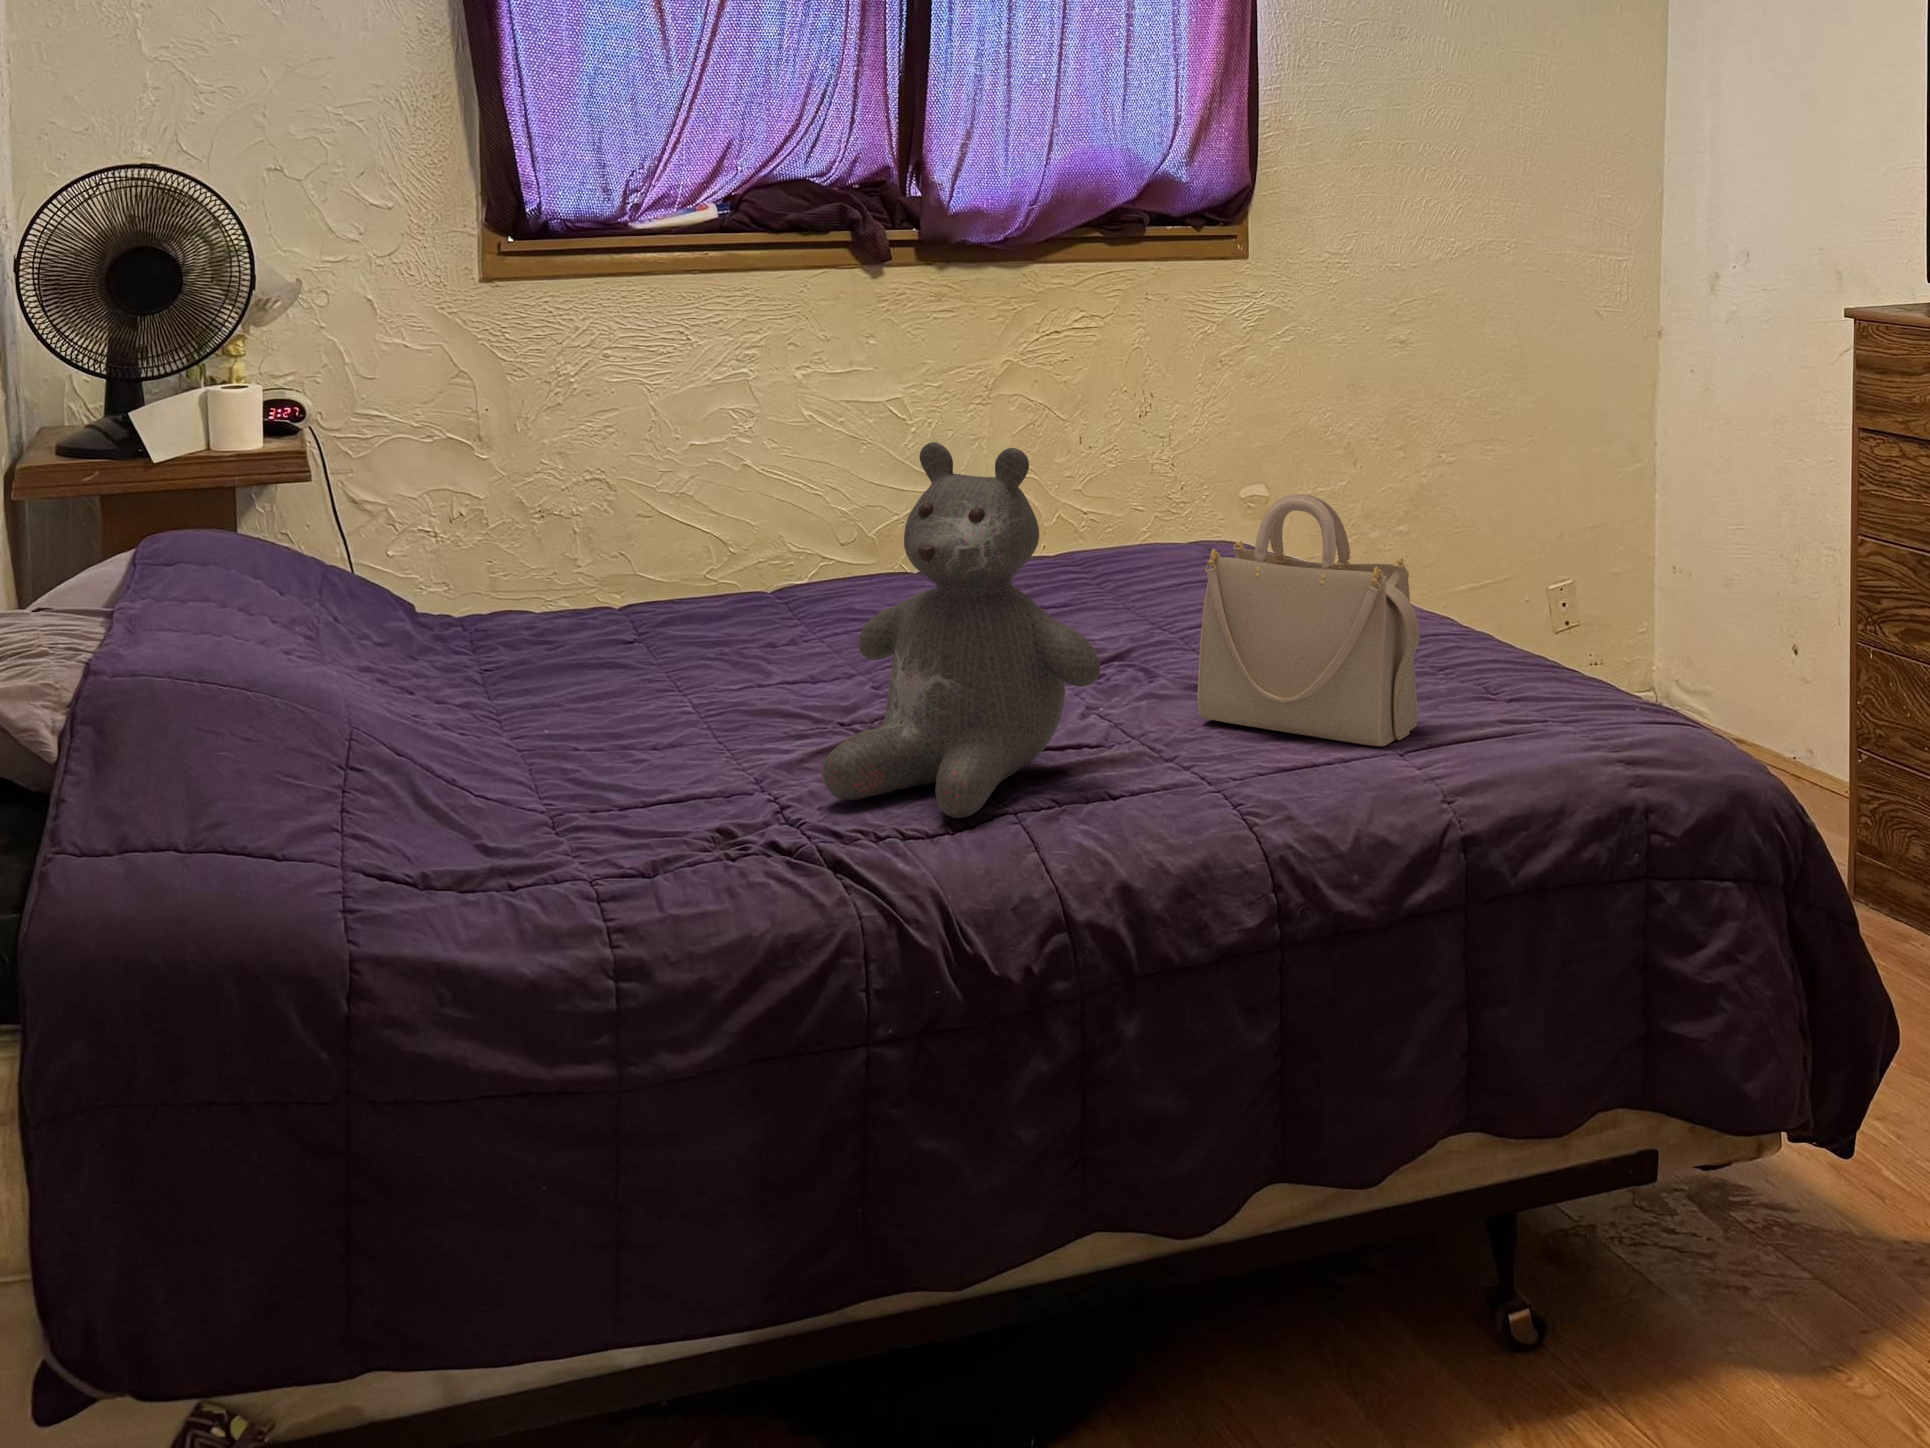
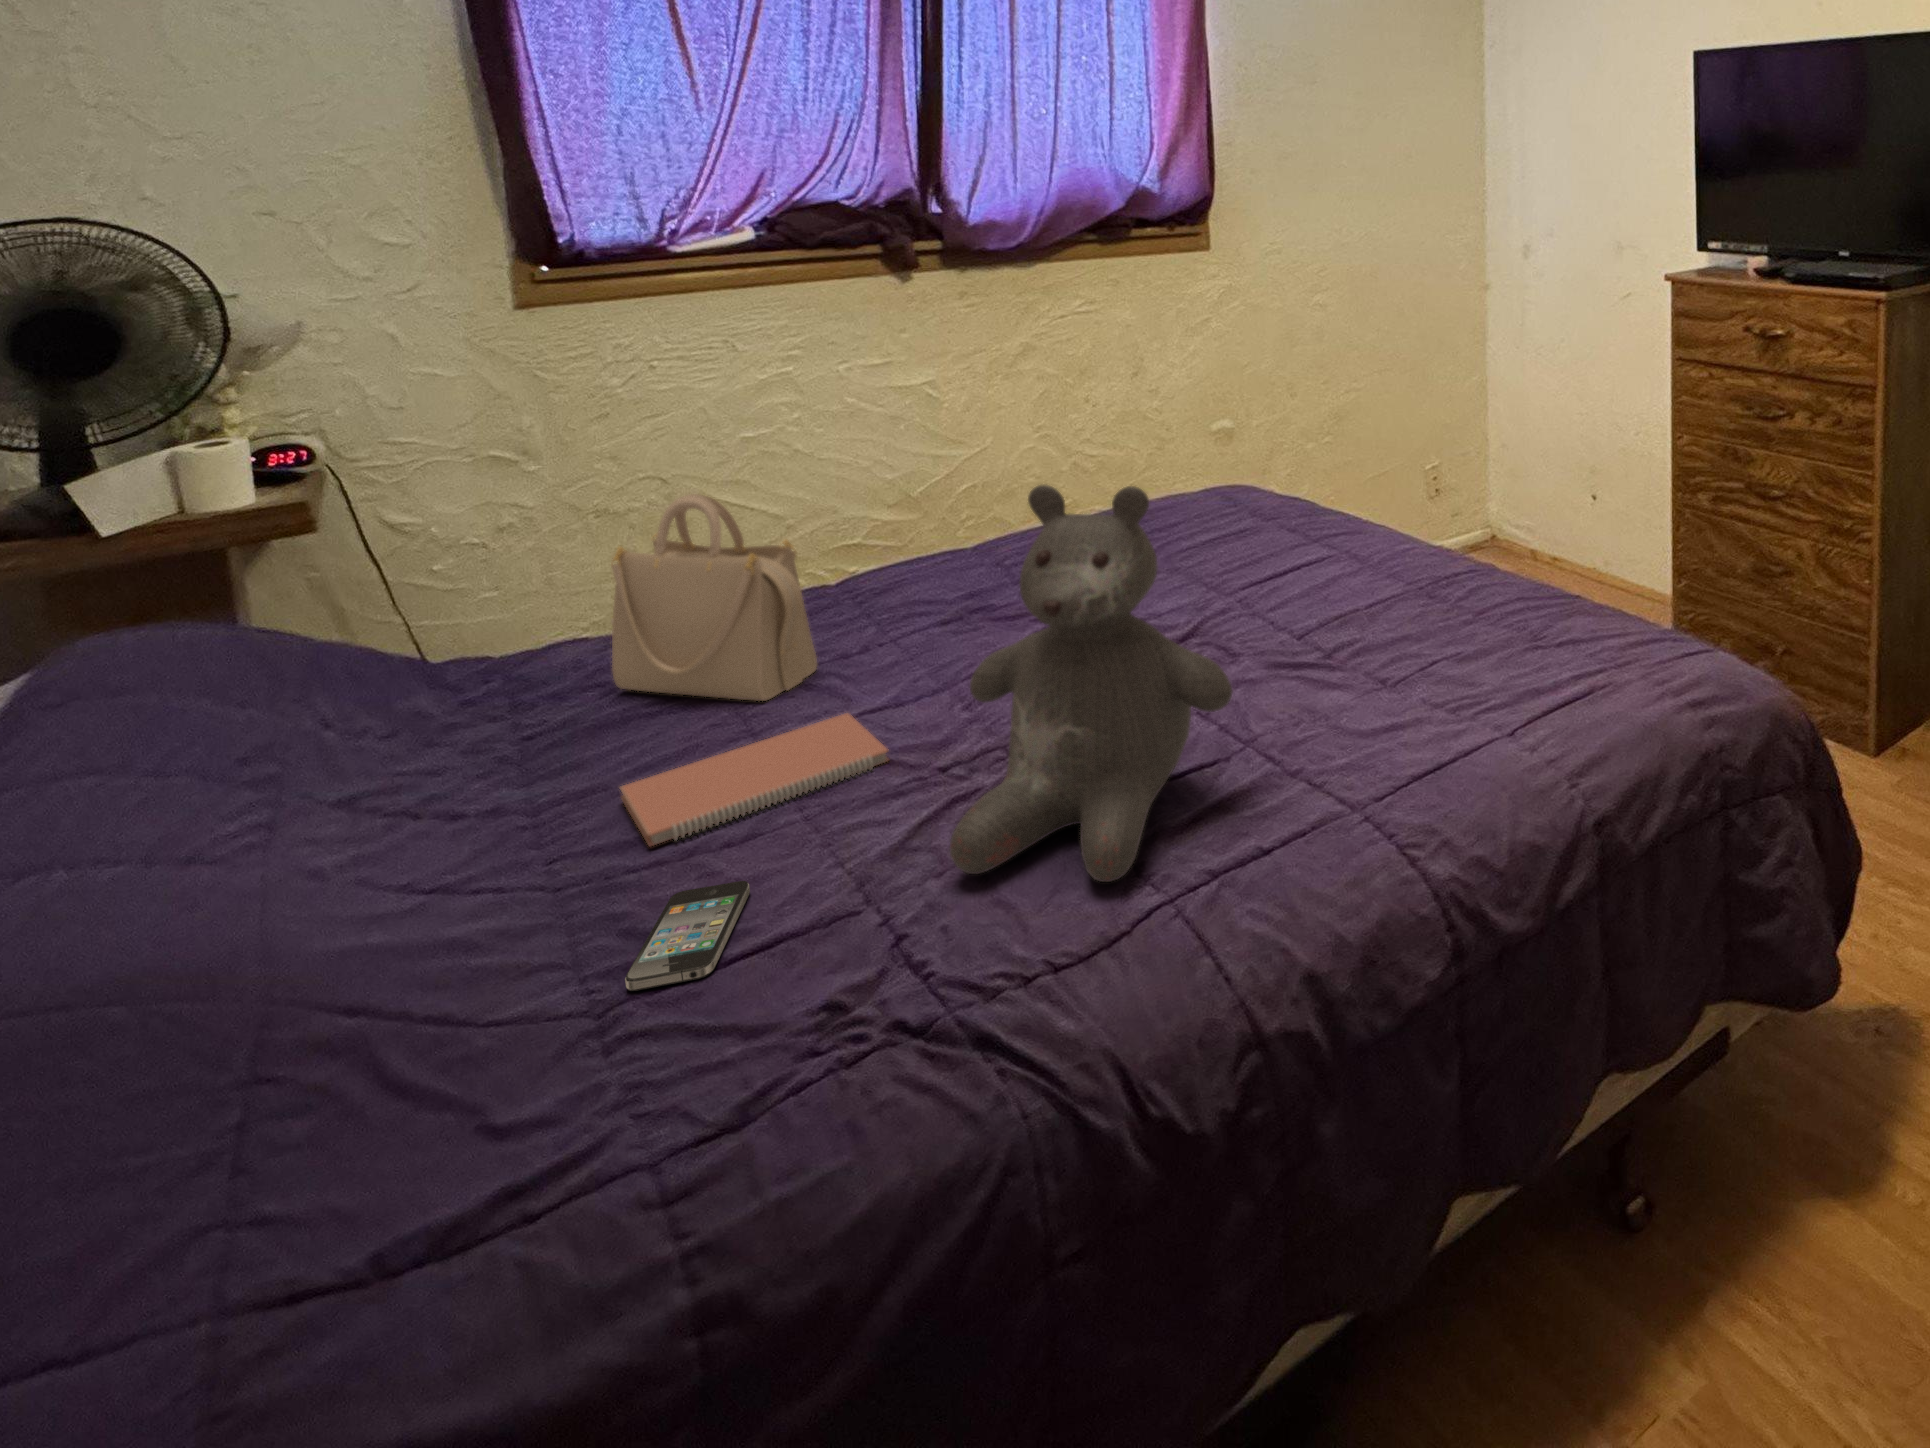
handbag: present [1198,494,1420,746] -> present [612,494,817,701]
notebook: none [555,689,789,756] -> present [620,713,889,846]
smartphone: none [555,780,655,831] -> present [625,881,750,991]

